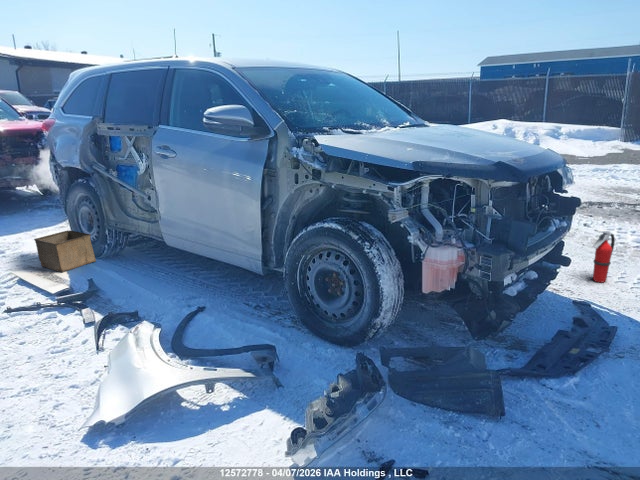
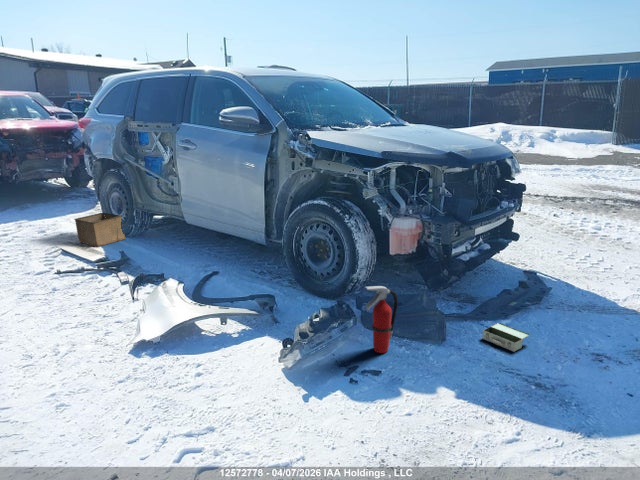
fire extinguisher: present [593,230,615,283] -> present [364,286,398,353]
toolbox: none [550,384,615,429] -> present [482,323,530,352]

